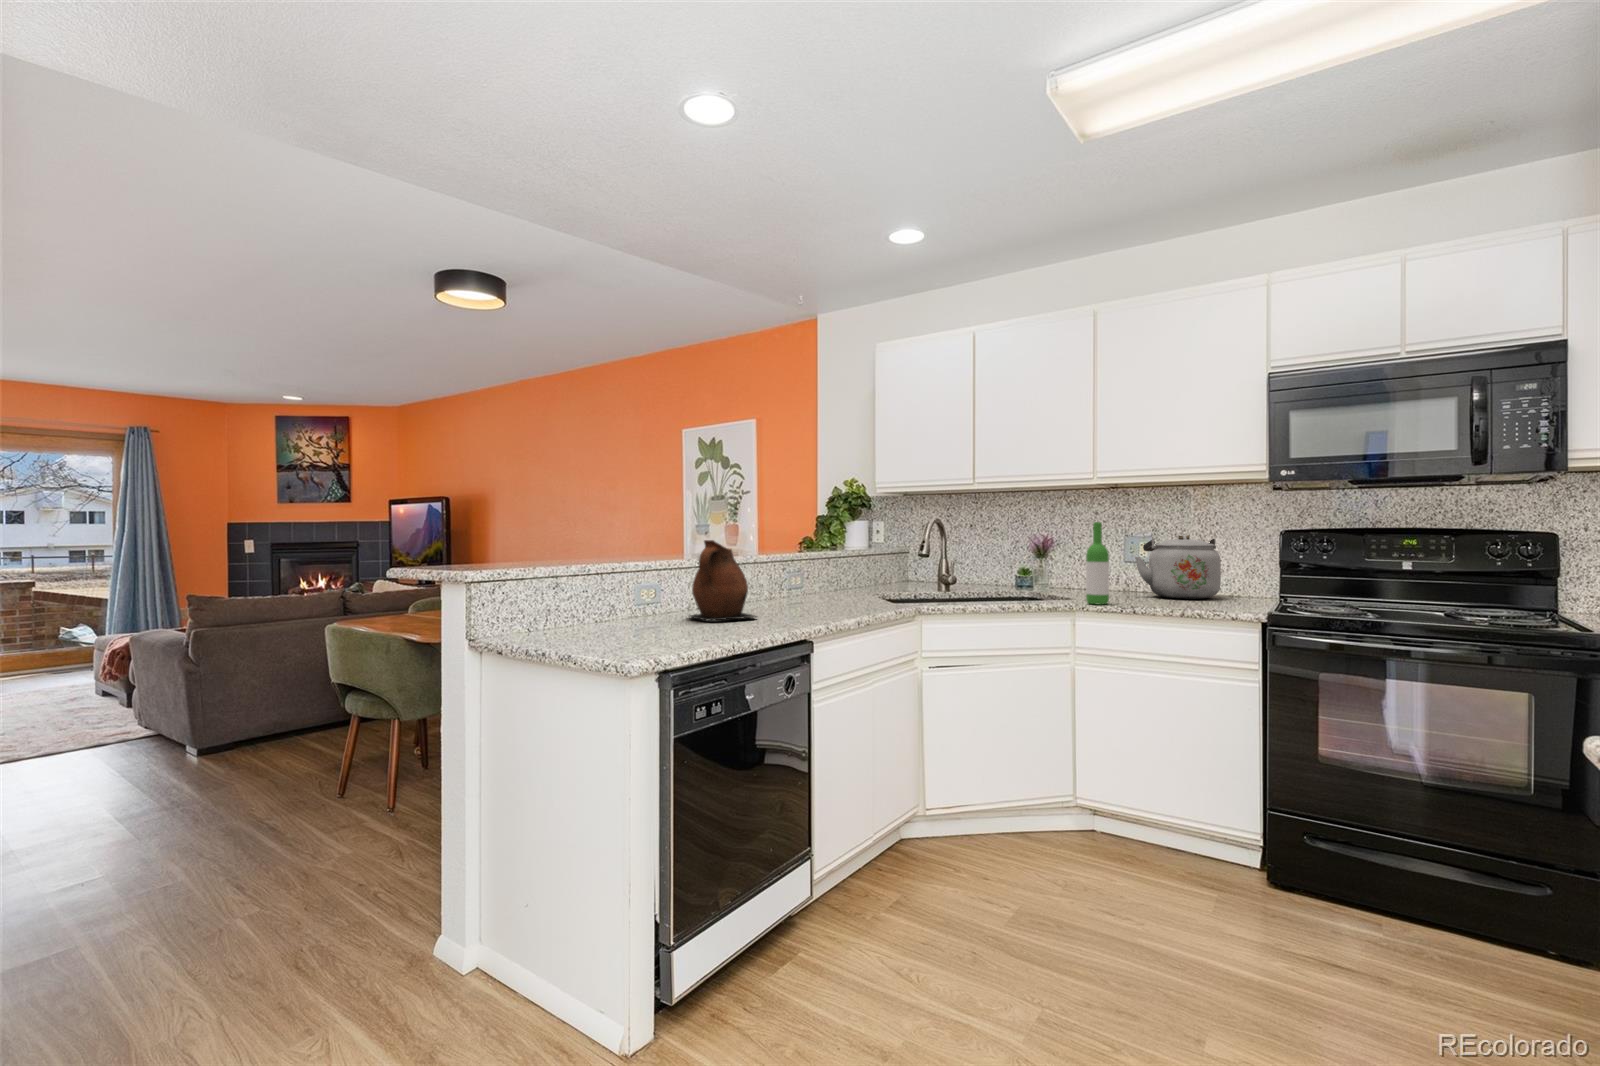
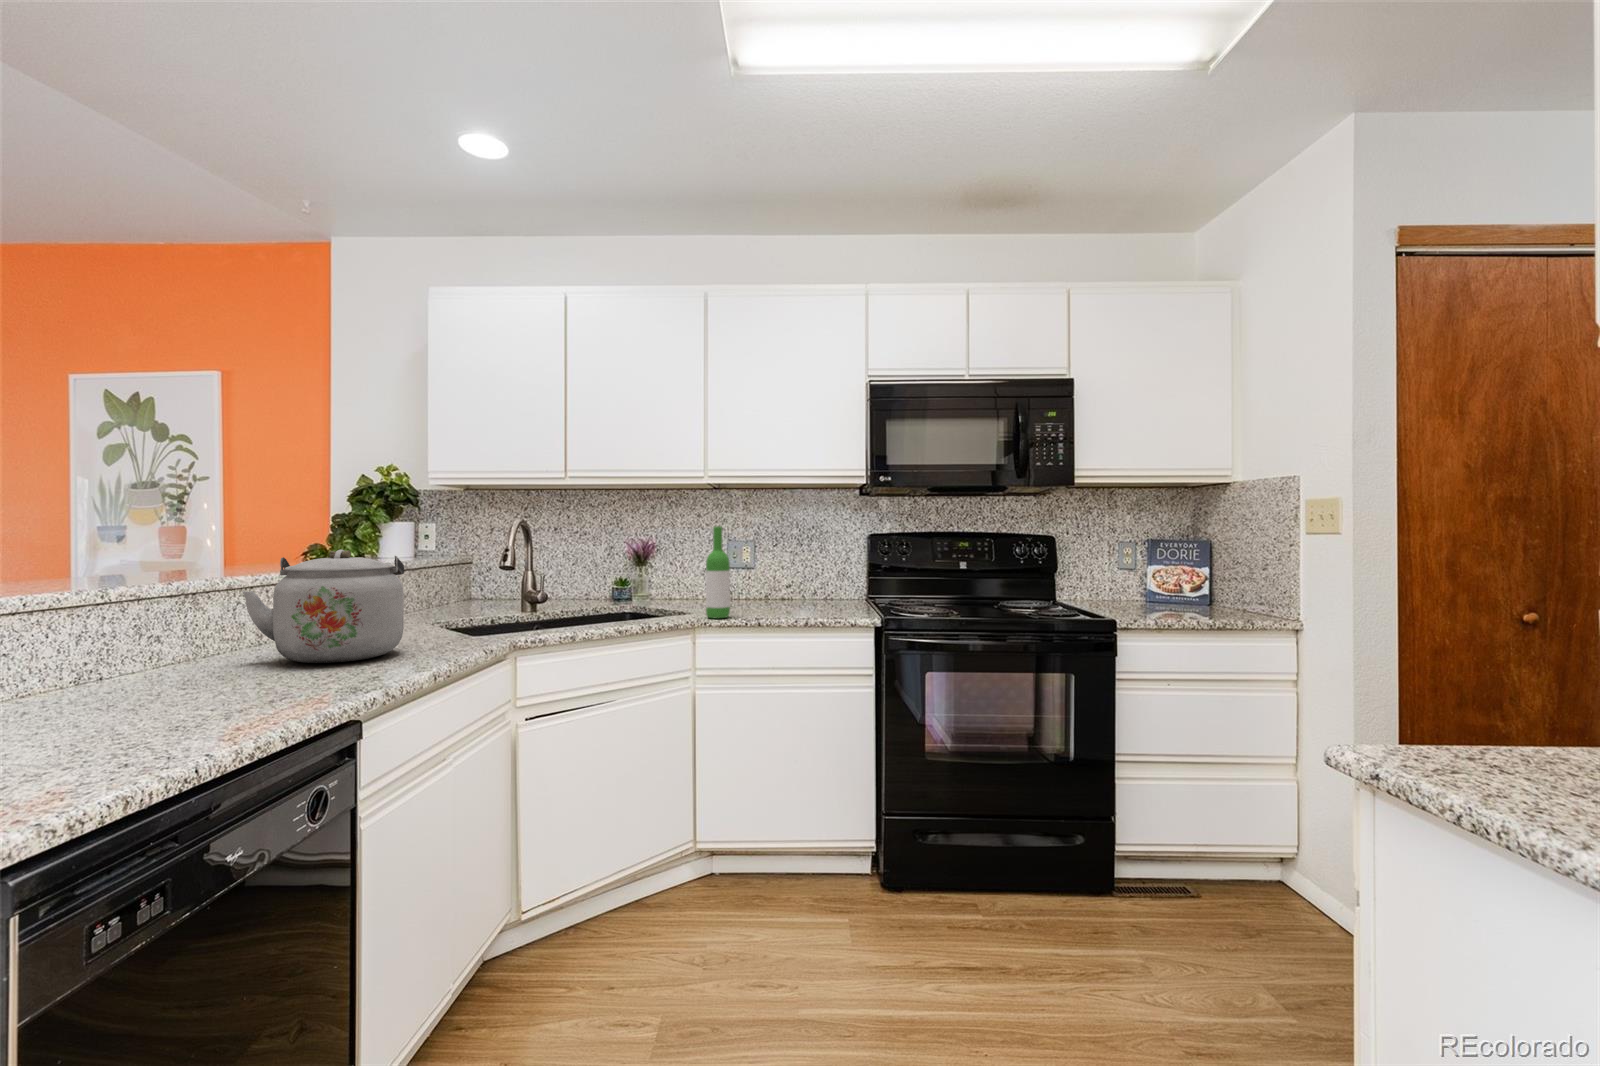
kettle: present [1135,535,1221,599] -> present [242,550,404,663]
ceramic pitcher: present [690,540,756,620] -> none [68,559,244,710]

